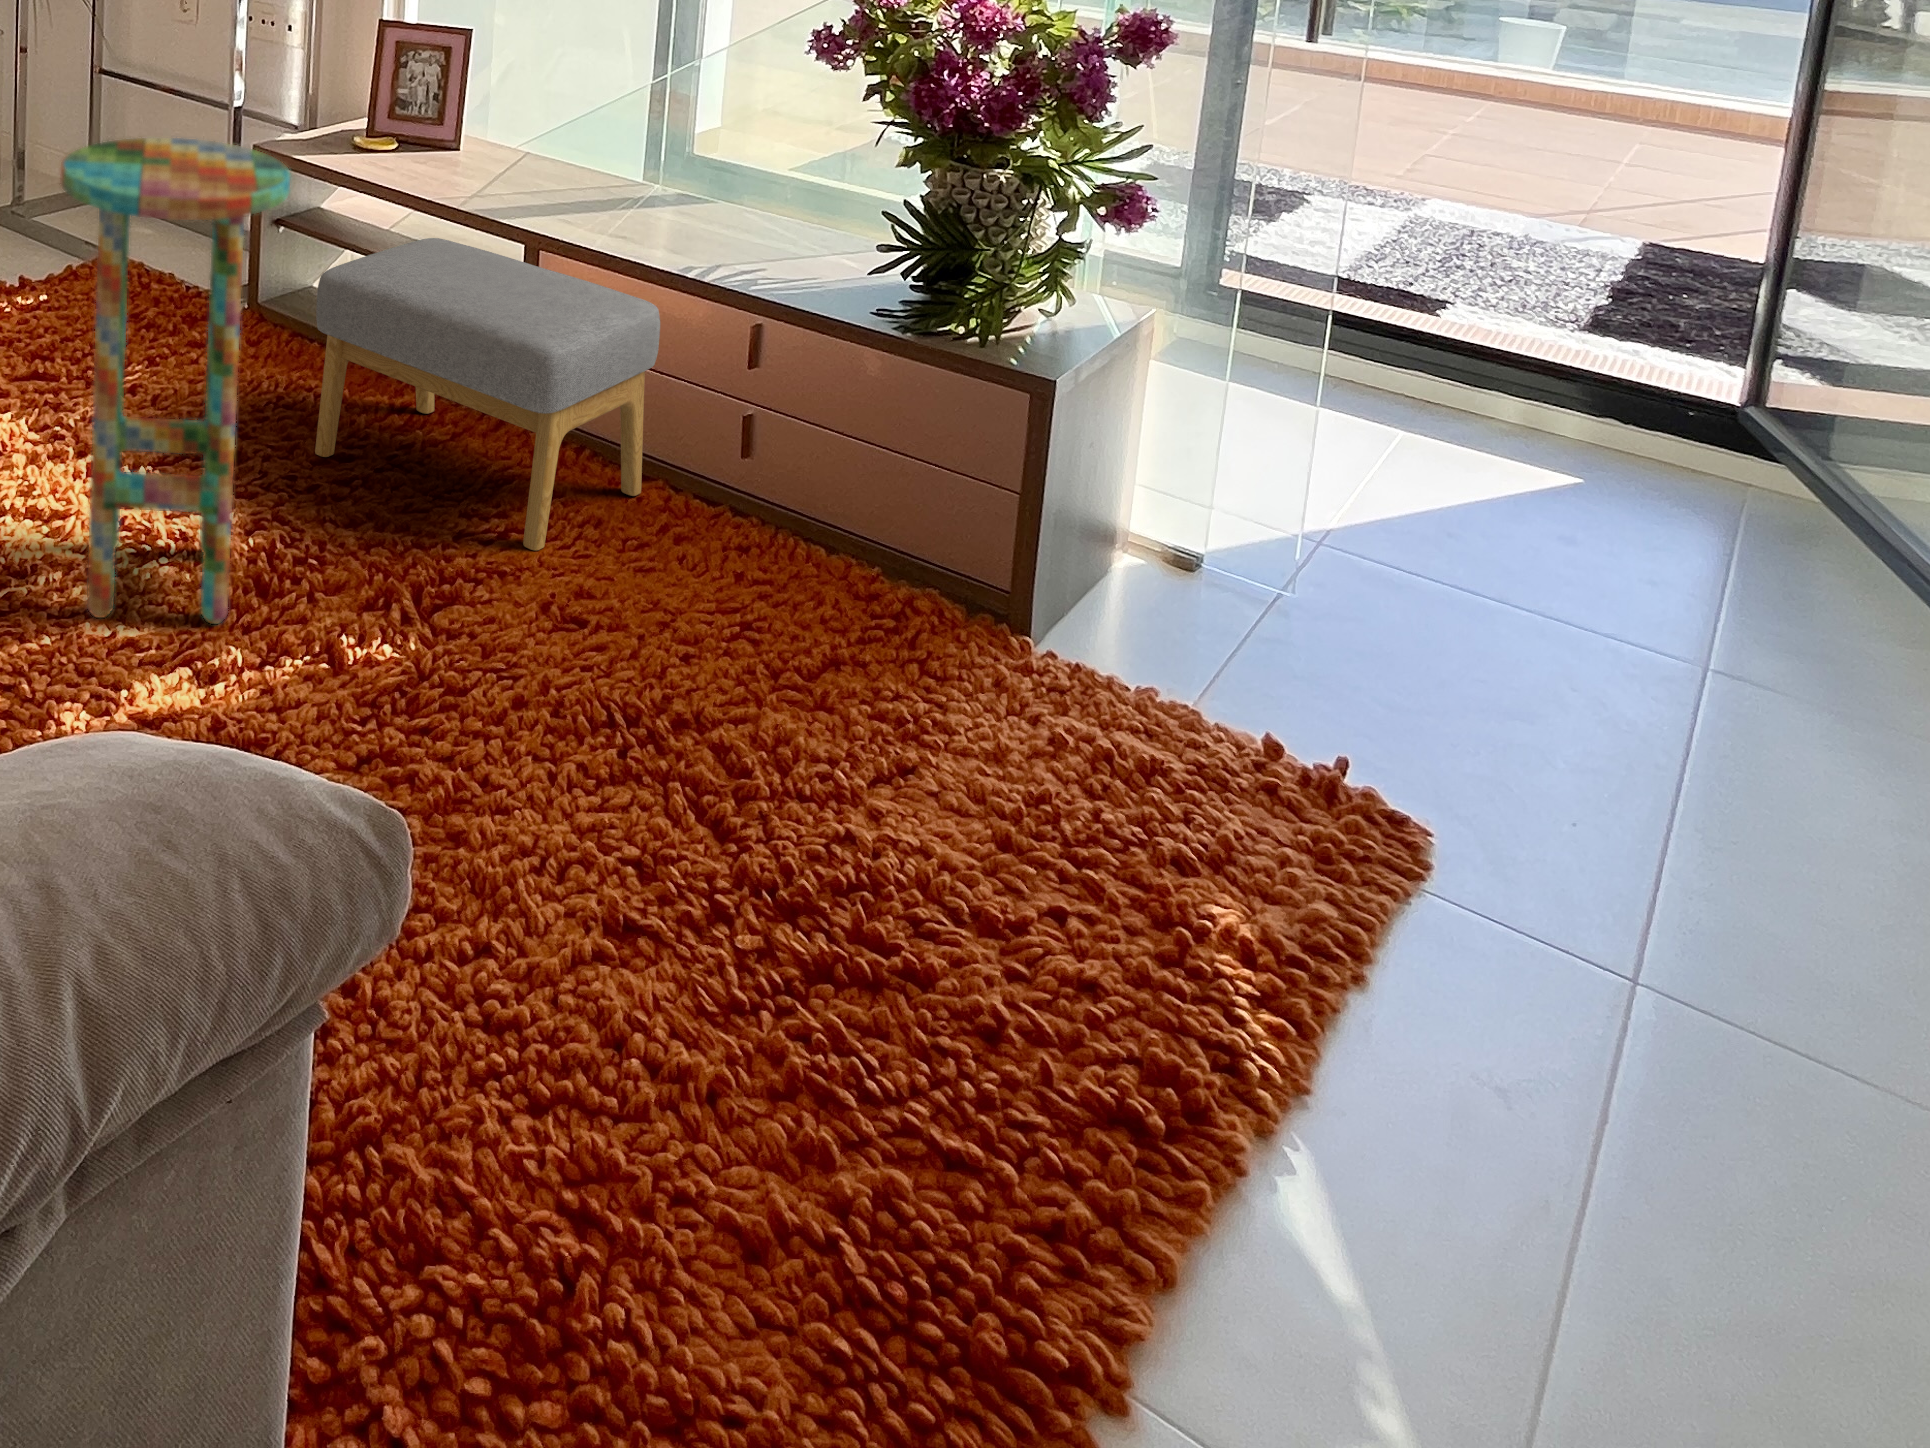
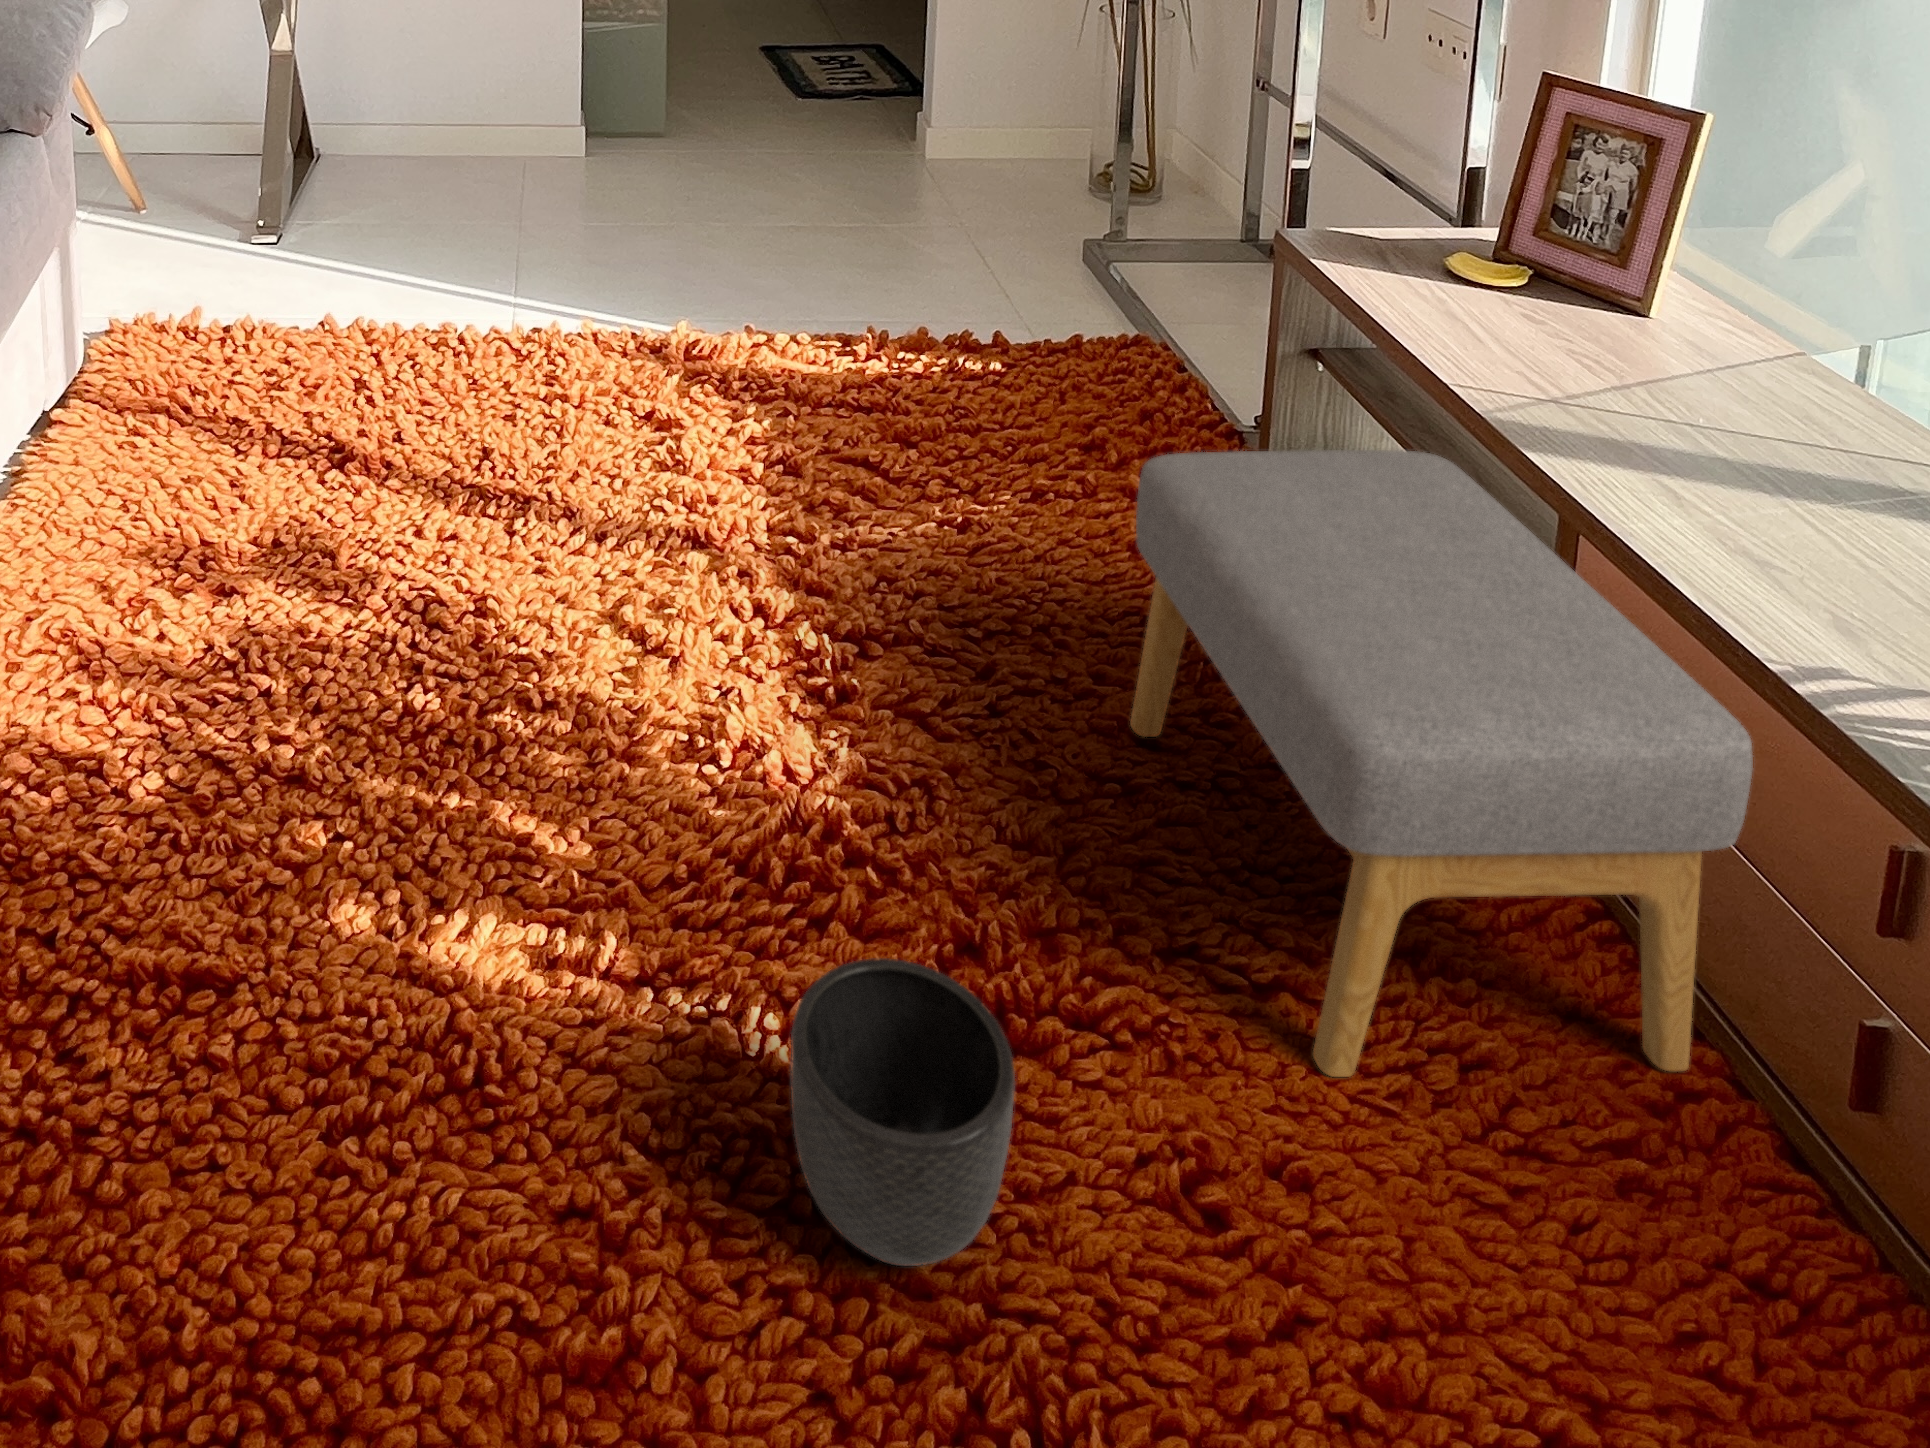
side table: present [60,138,290,624] -> none [518,189,861,926]
planter: none [386,537,513,692] -> present [790,958,1015,1266]

